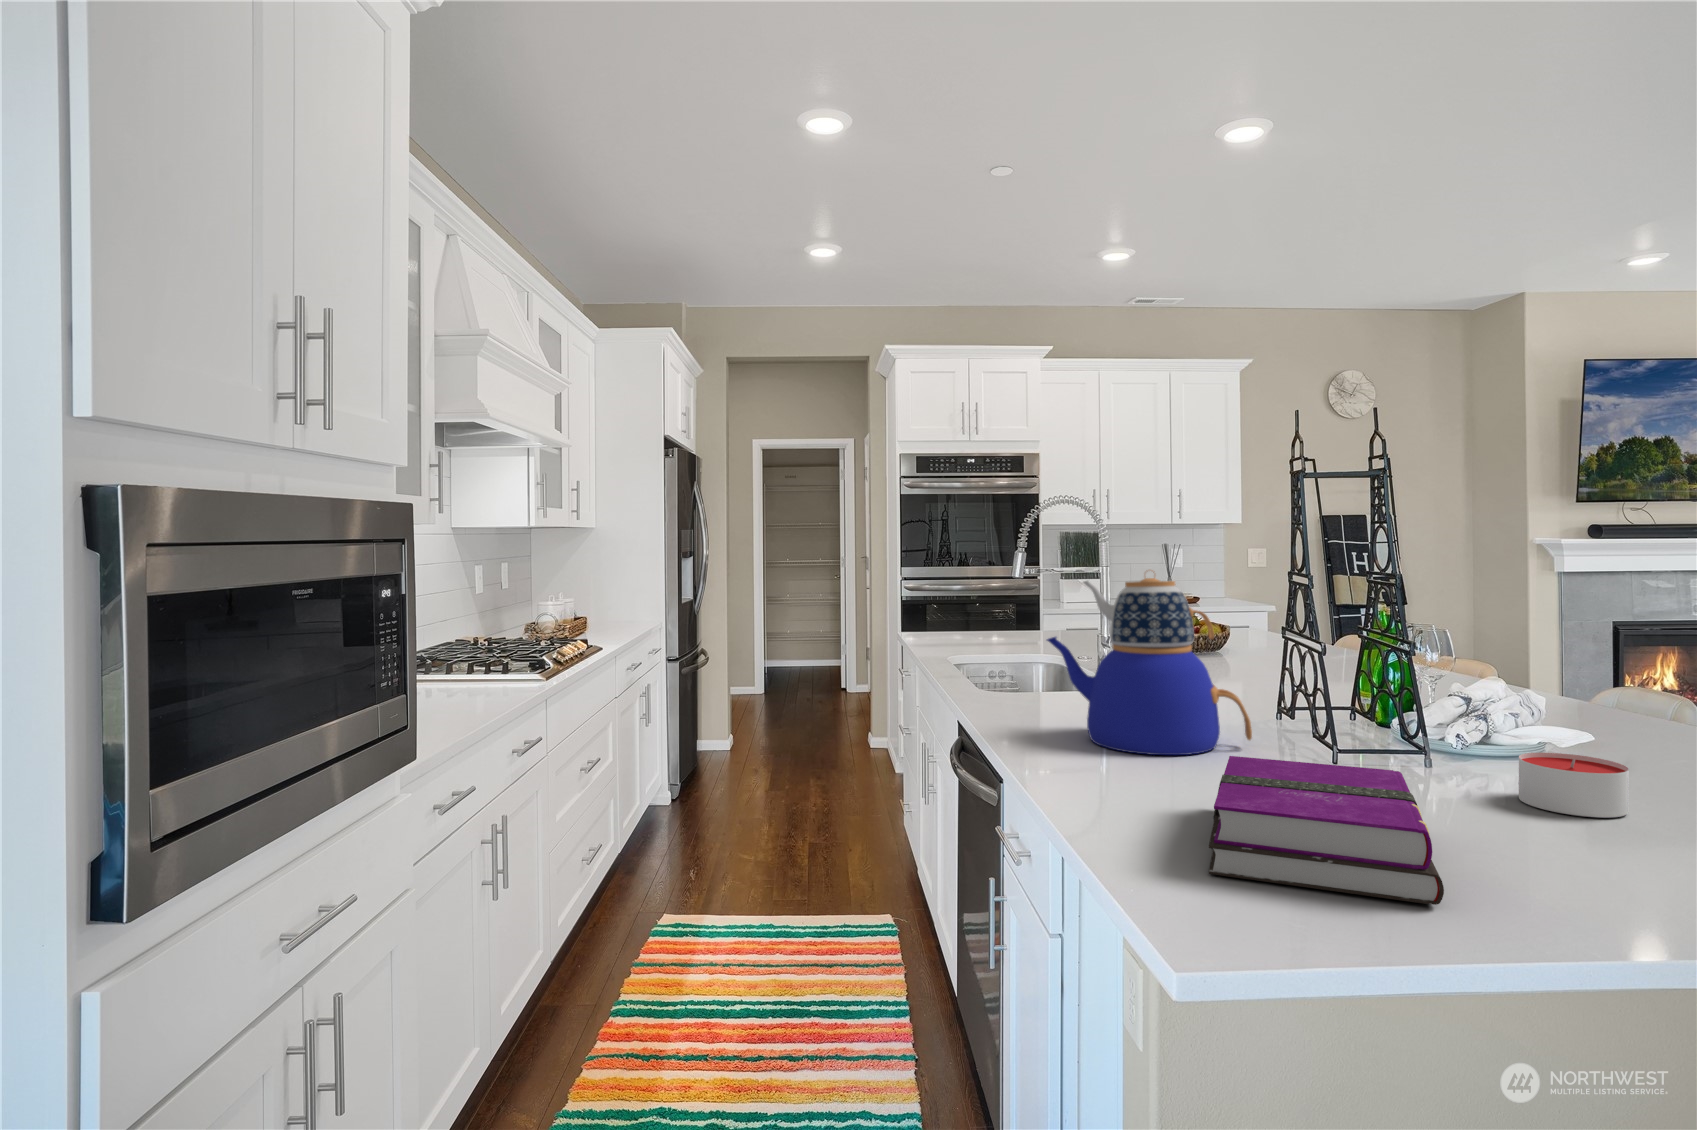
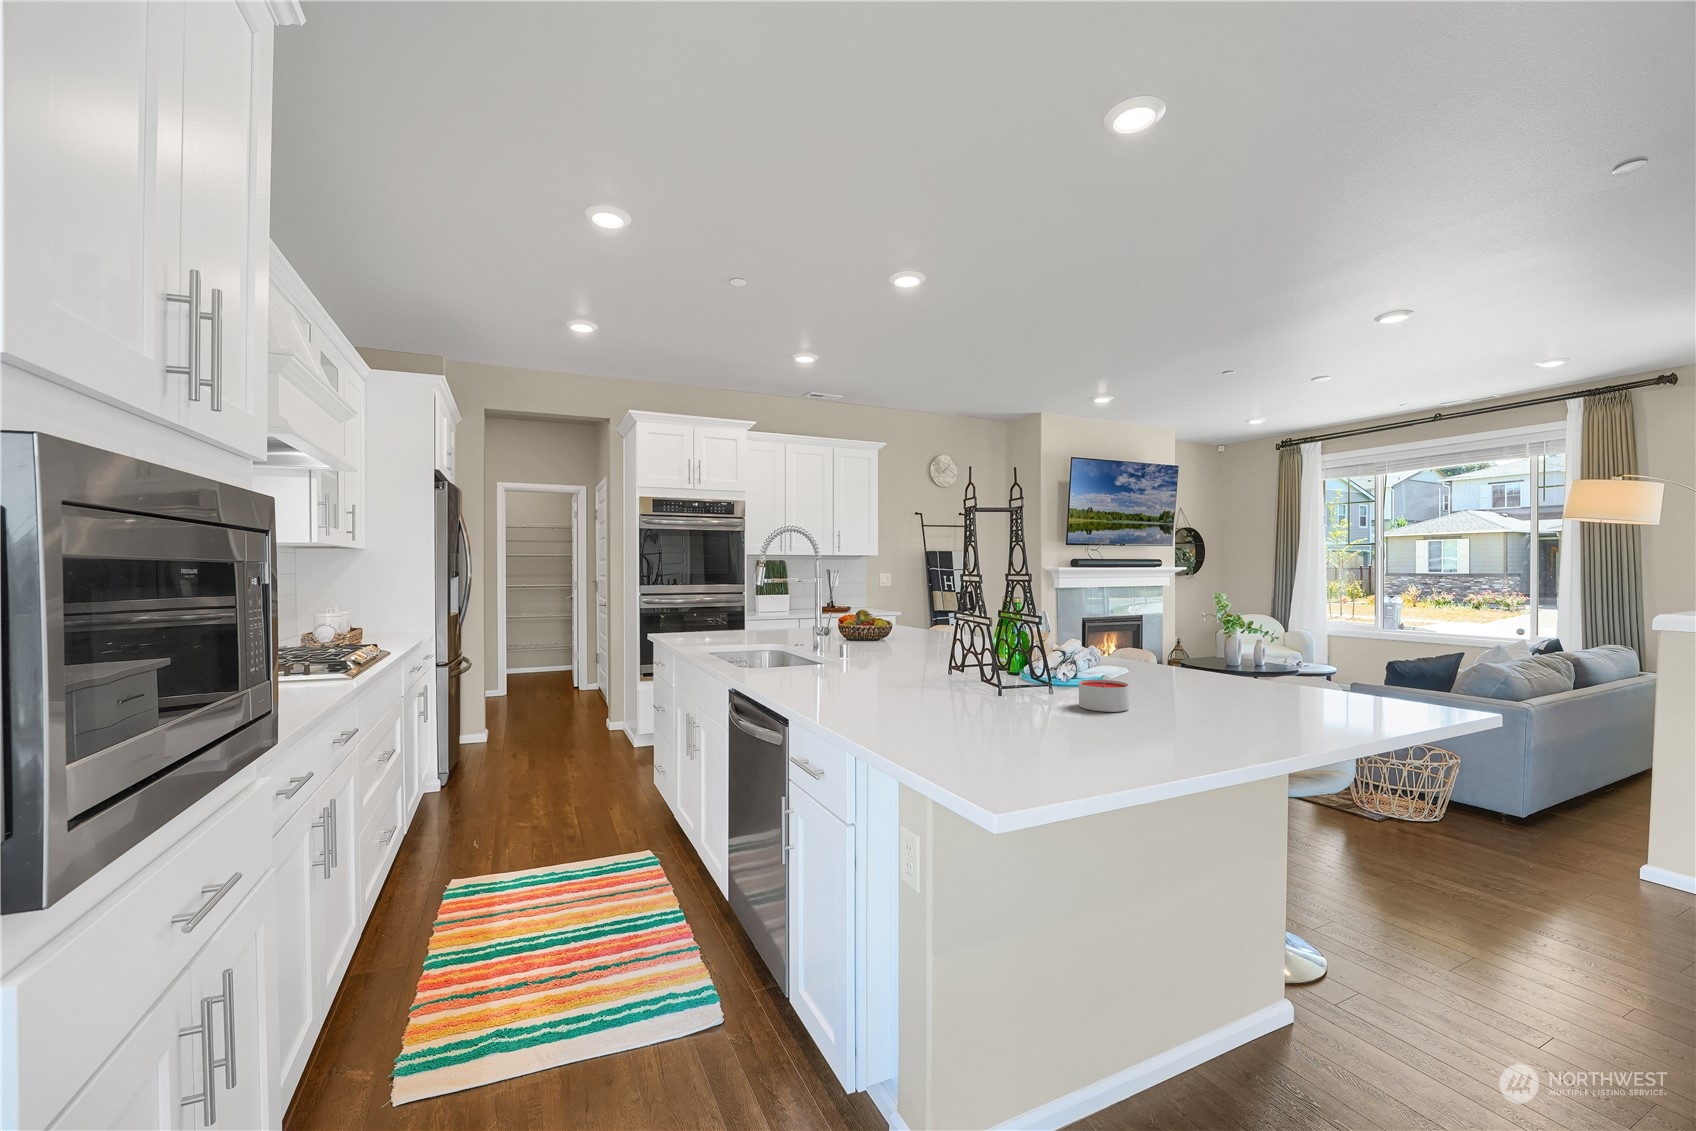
teapot: present [1047,578,1252,755] -> none [806,579,935,700]
hardback book: present [1209,756,1444,905] -> none [936,692,1070,759]

